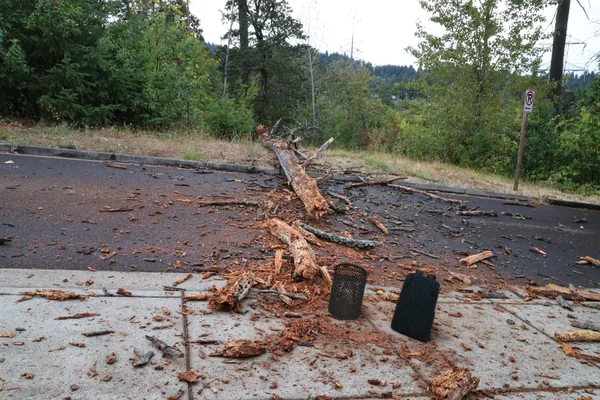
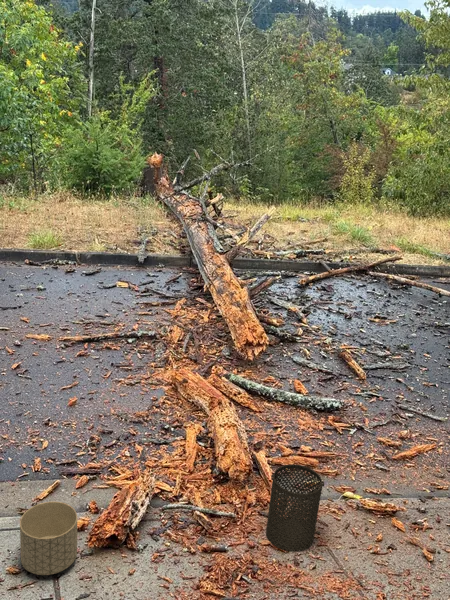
backpack: present [391,269,440,341] -> none [358,474,428,583]
planter: none [160,275,201,323] -> present [20,502,77,575]

